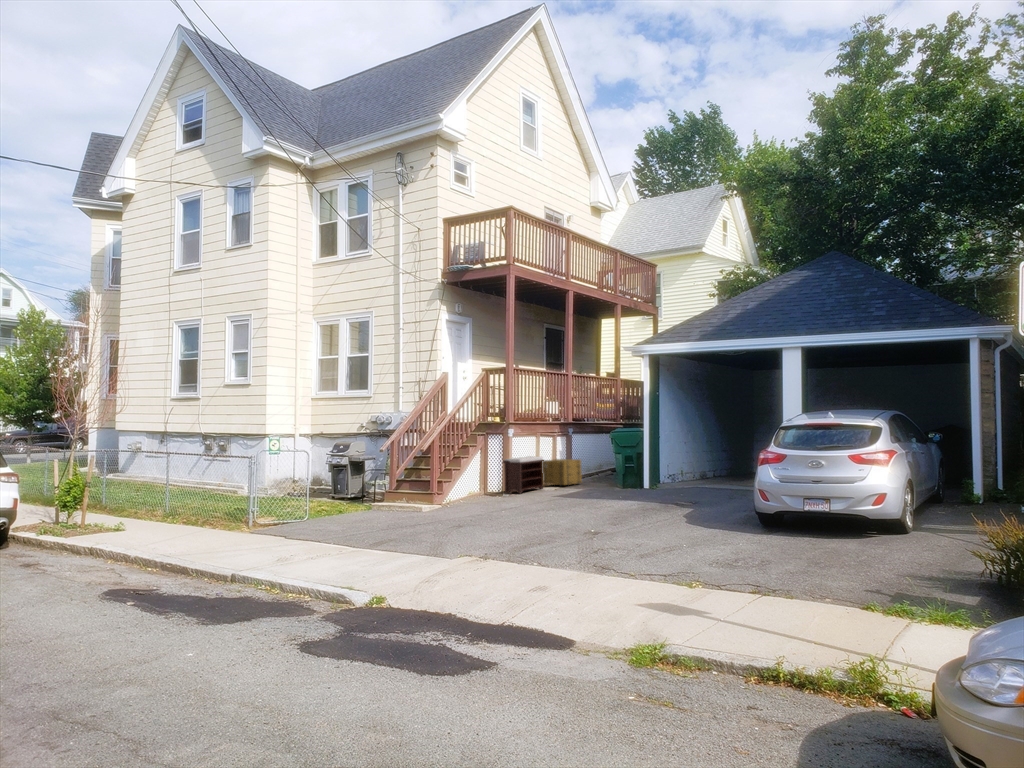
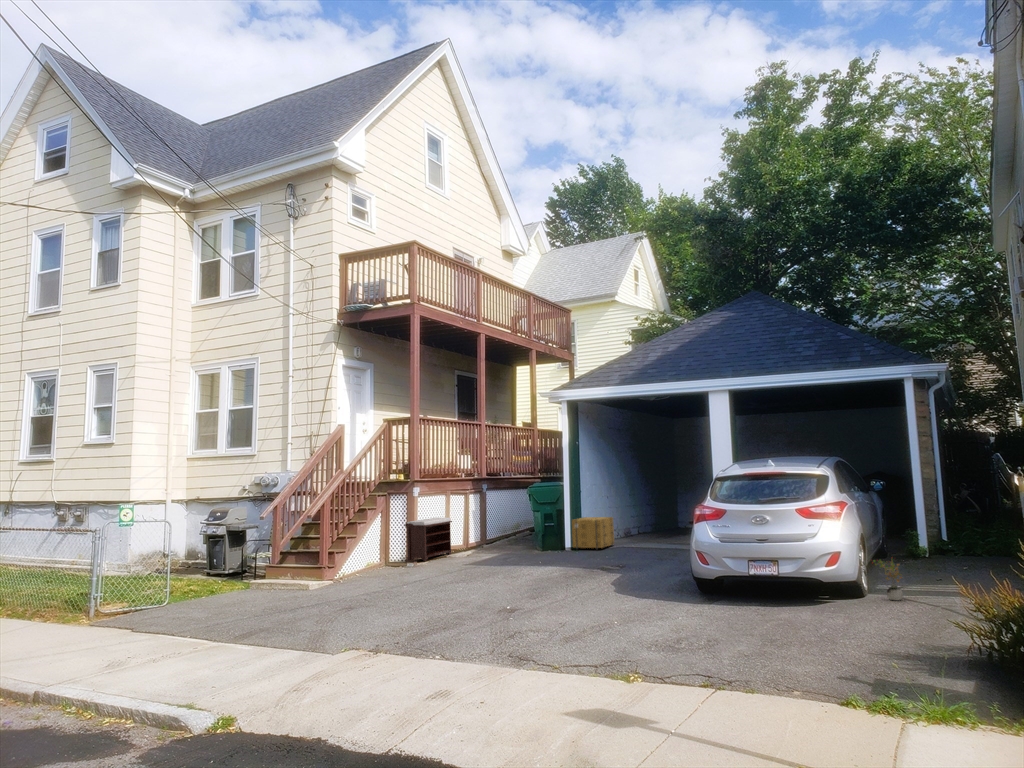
cardboard box: present [542,459,582,485] -> present [572,517,614,549]
potted plant: none [914,498,950,536] -> present [874,559,909,600]

